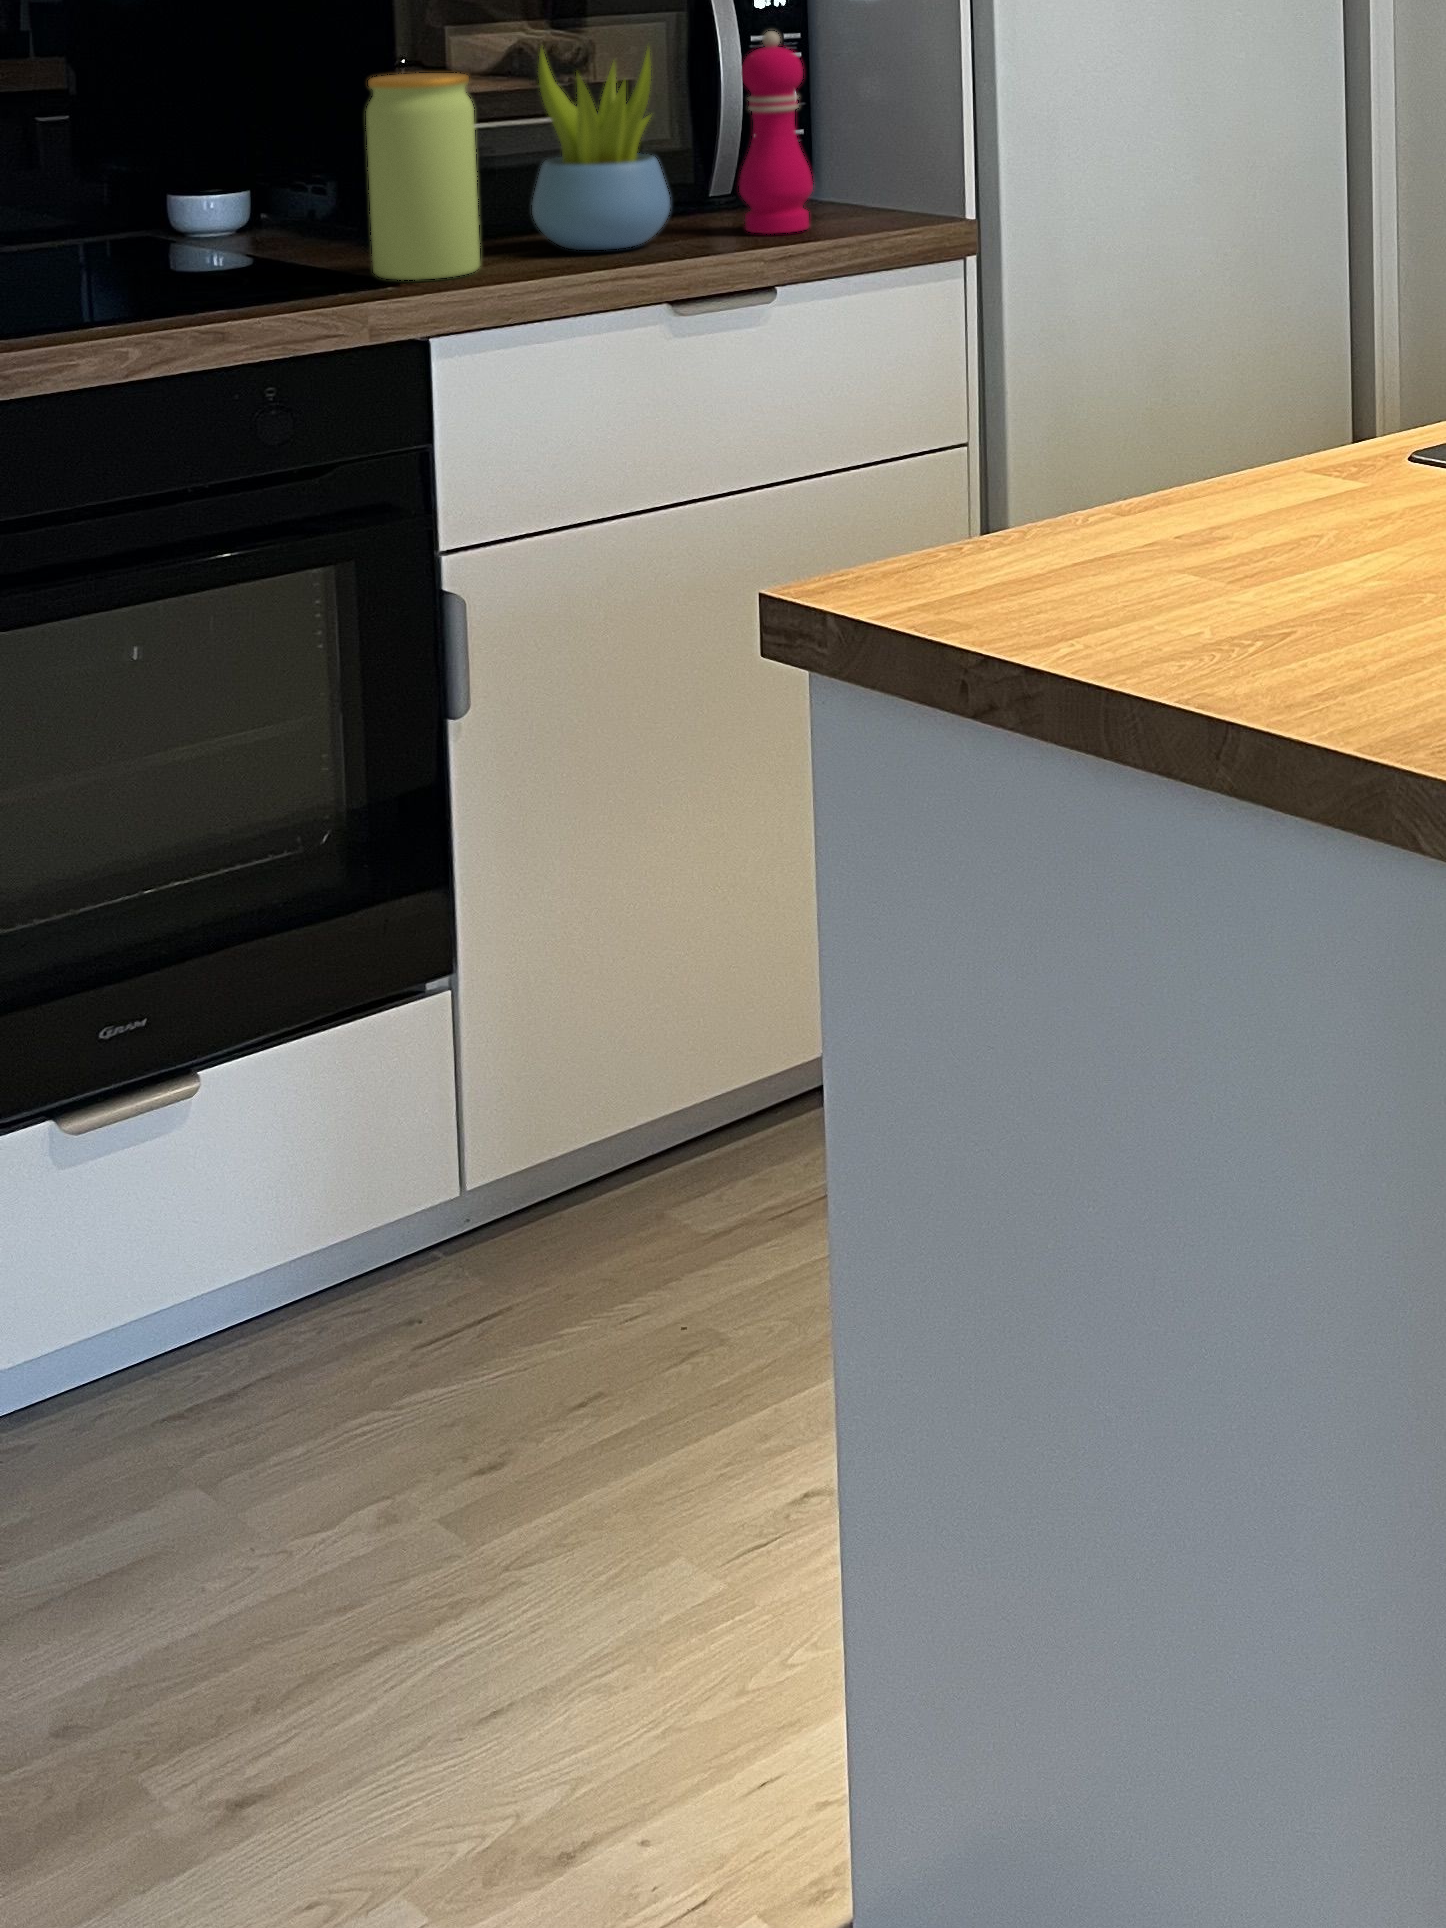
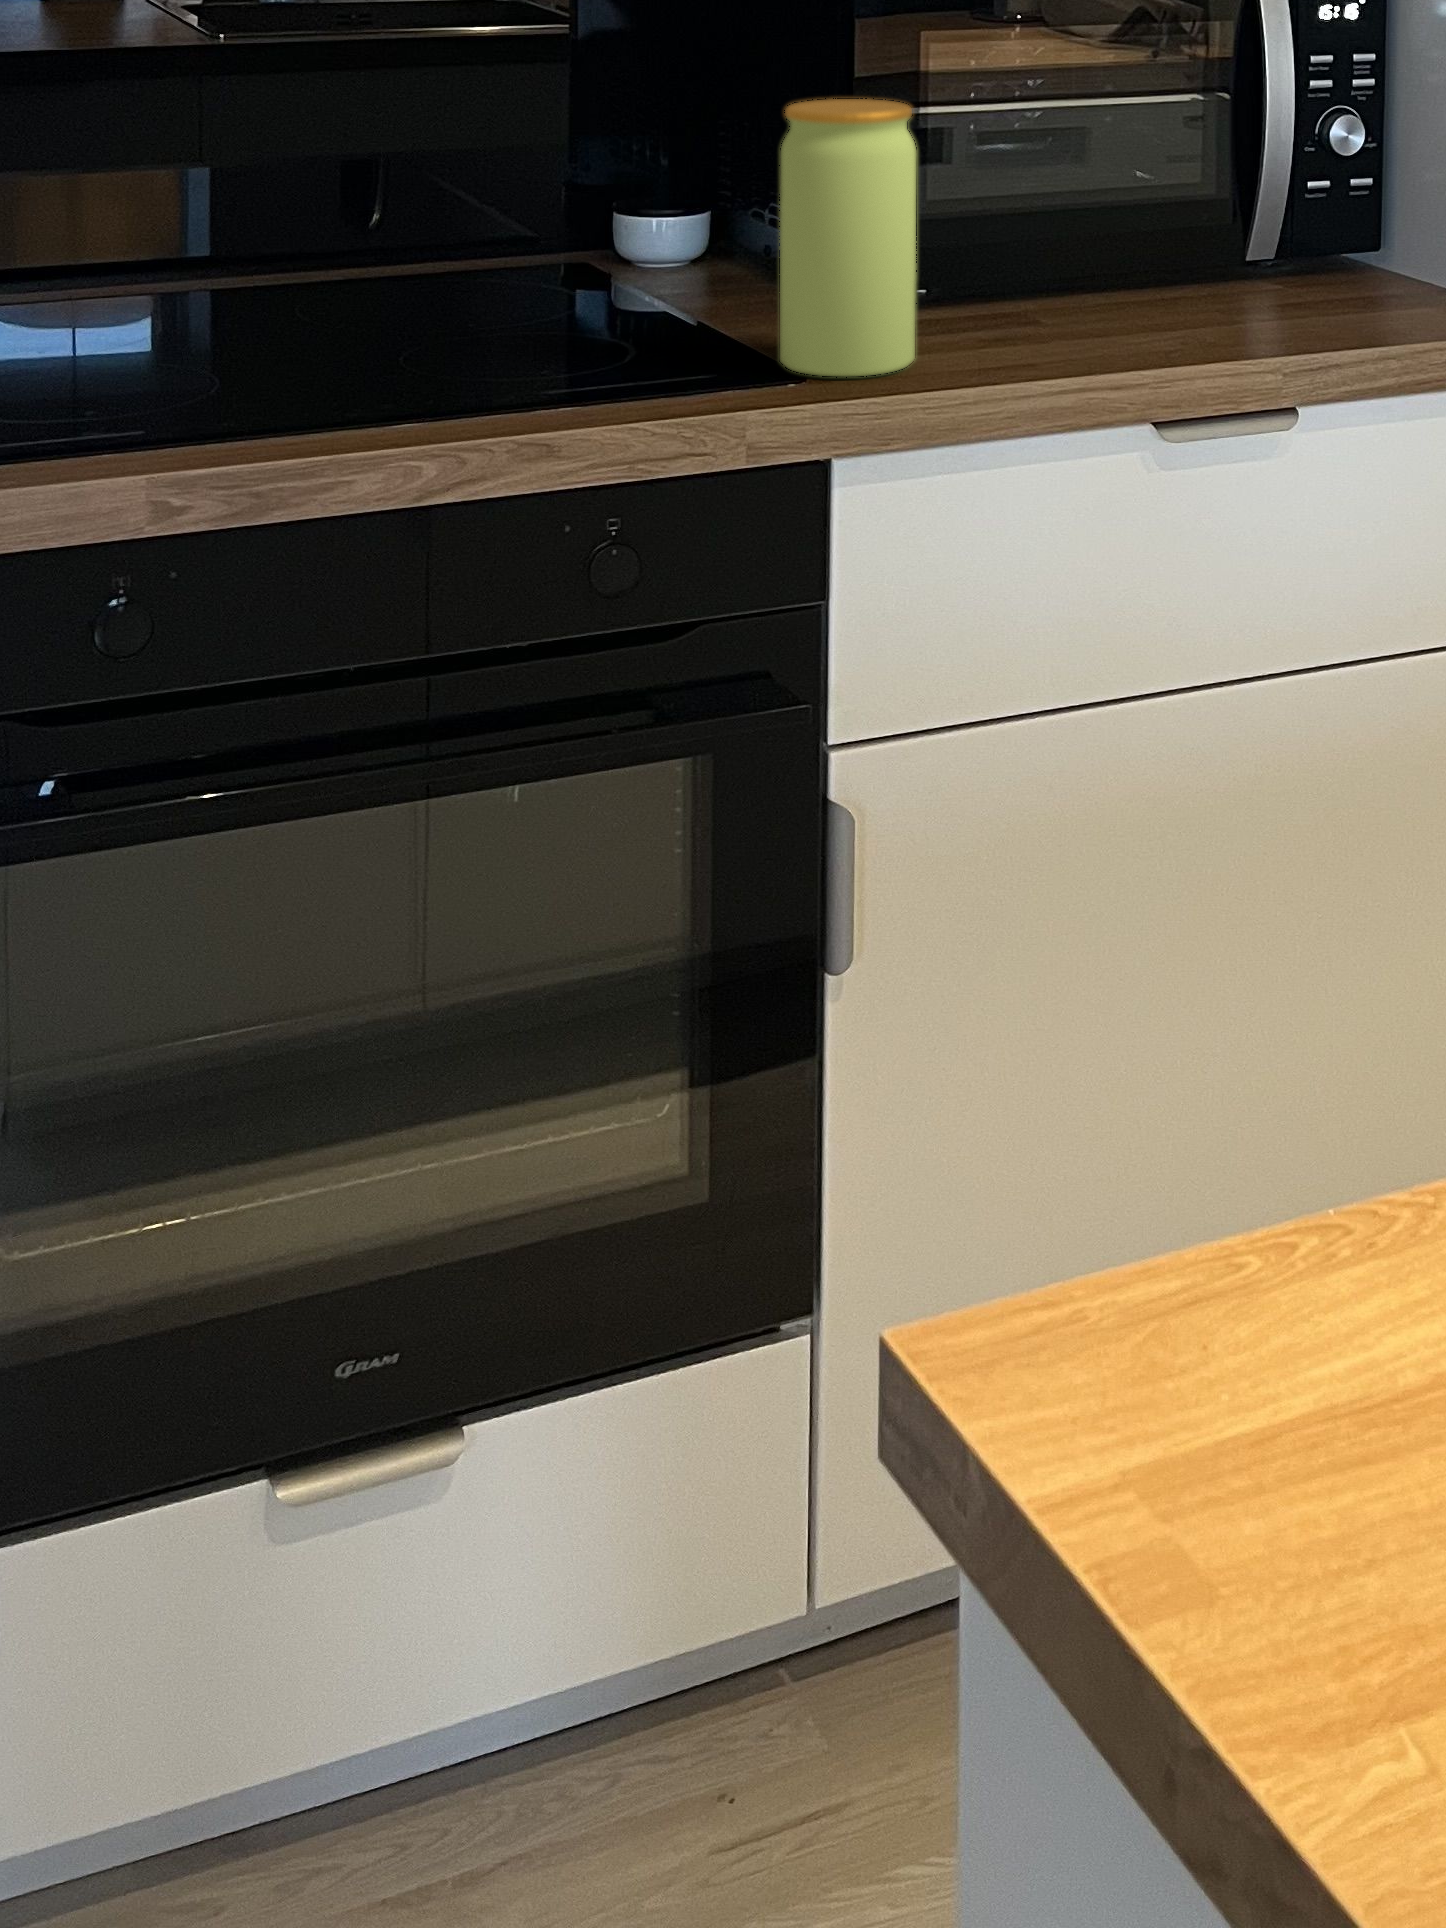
pepper mill: present [739,31,813,234] -> none [1273,59,1368,330]
succulent plant: present [532,46,670,250] -> none [1001,66,1177,340]

